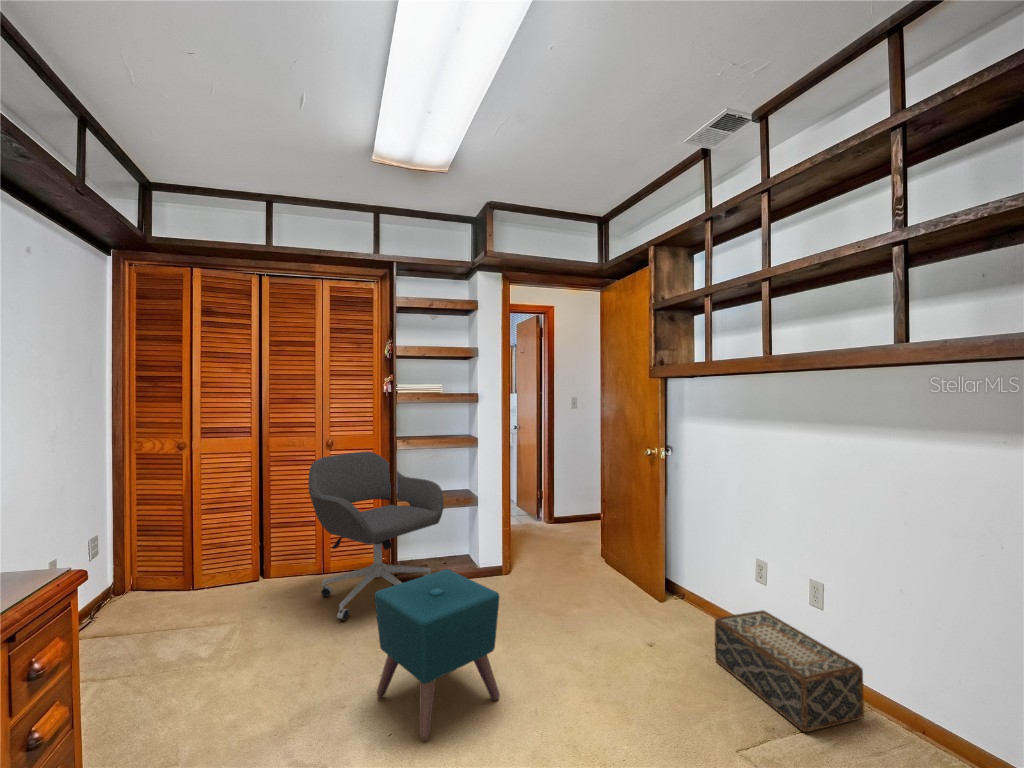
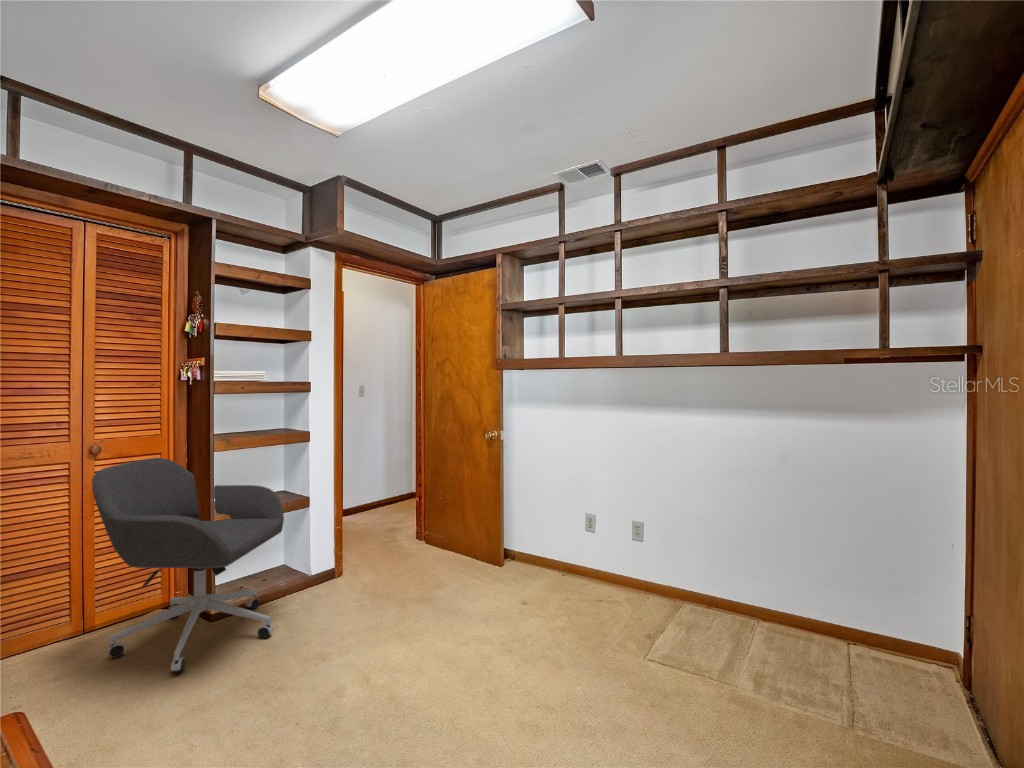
ottoman: present [375,569,500,741] -> none [311,568,441,735]
woven basket: present [715,610,864,732] -> none [570,551,672,621]

